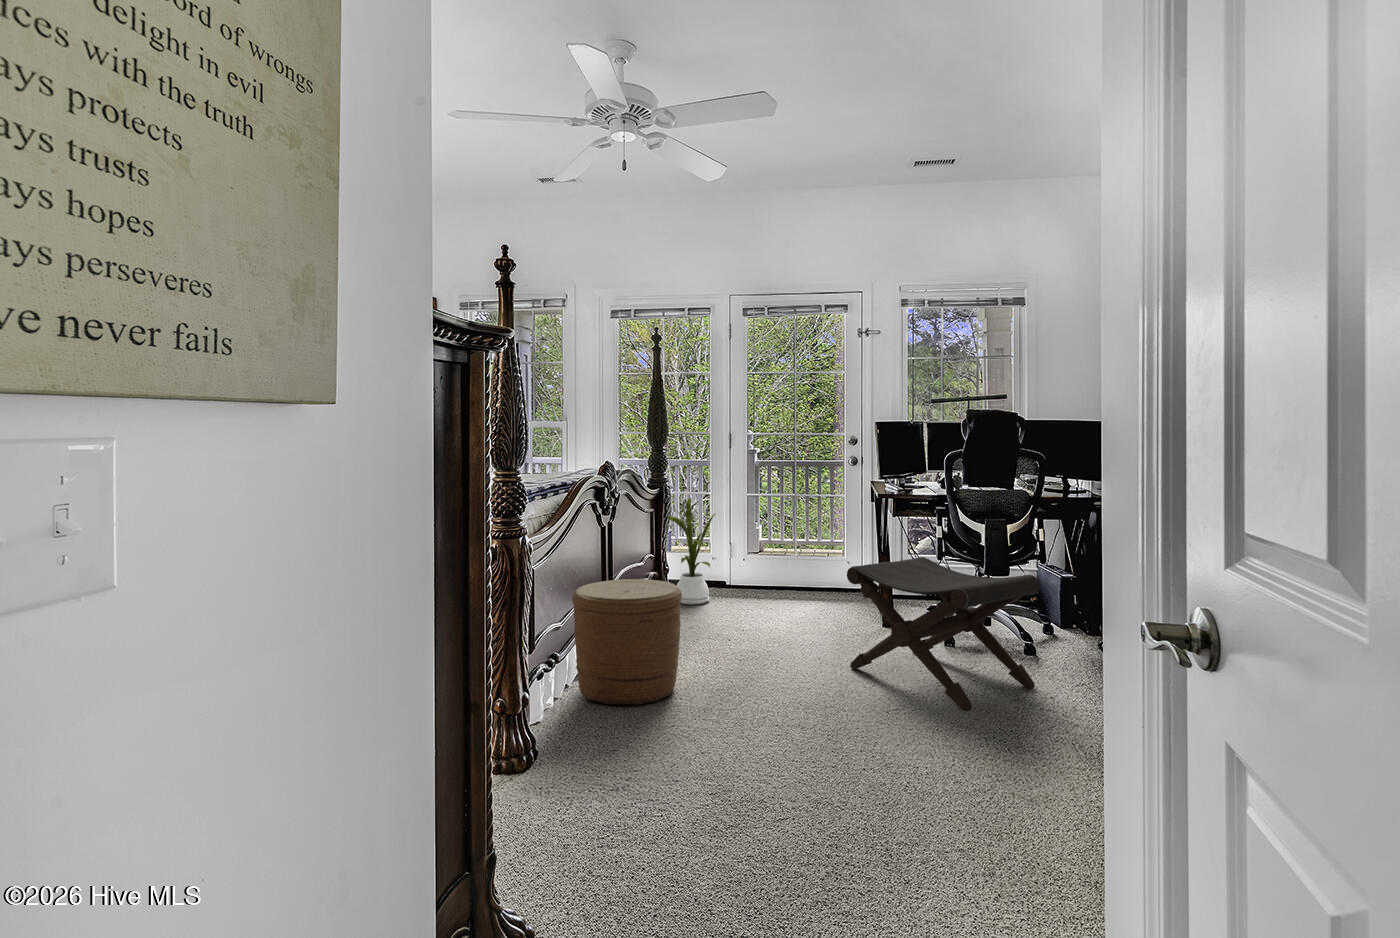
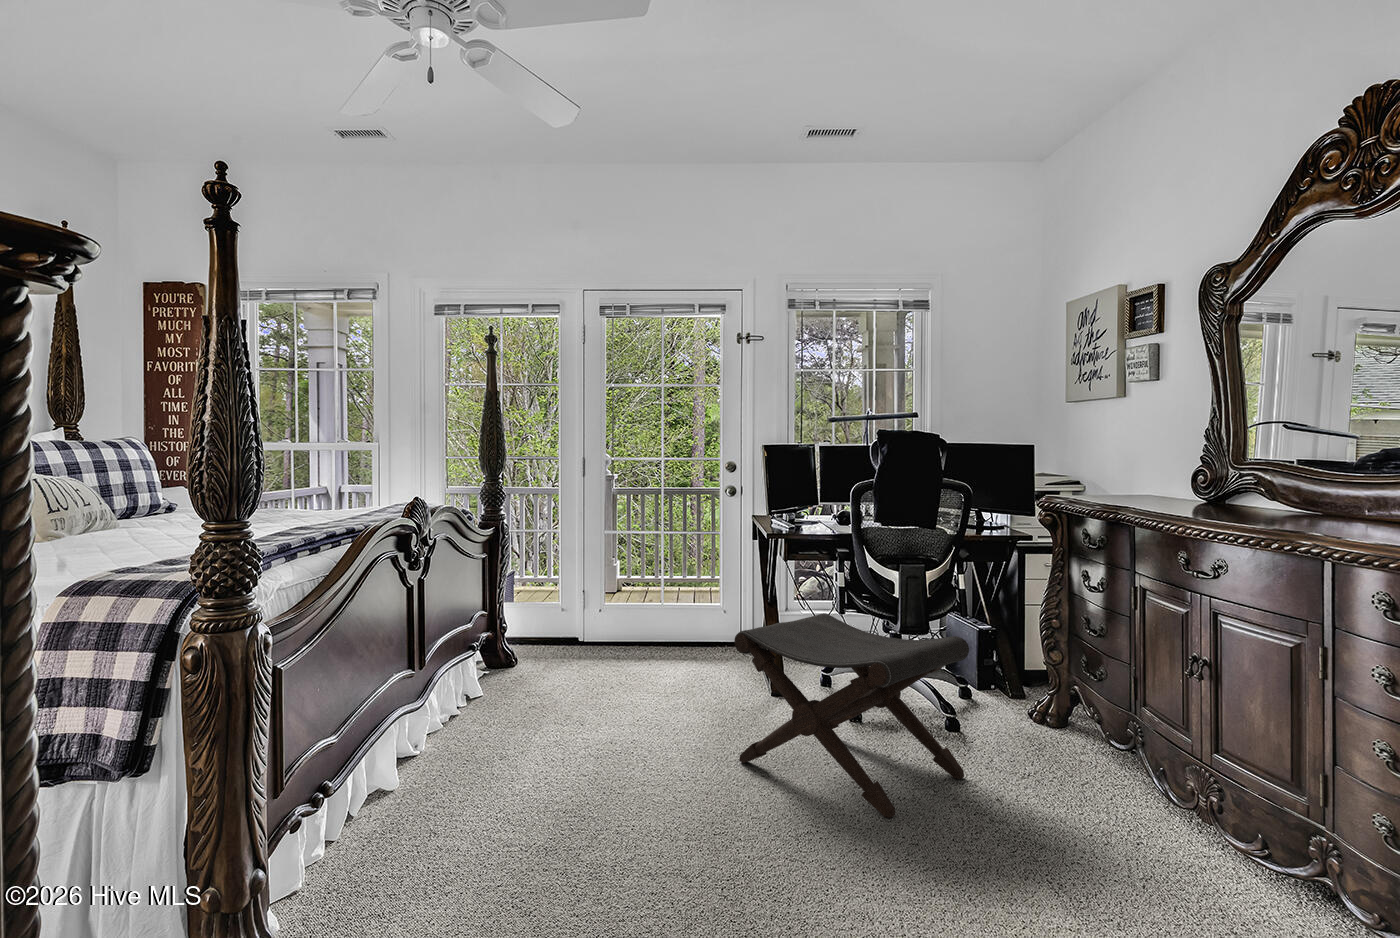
house plant: present [667,498,716,604] -> none [504,540,570,675]
woven basket: present [572,579,682,705] -> none [357,660,516,848]

